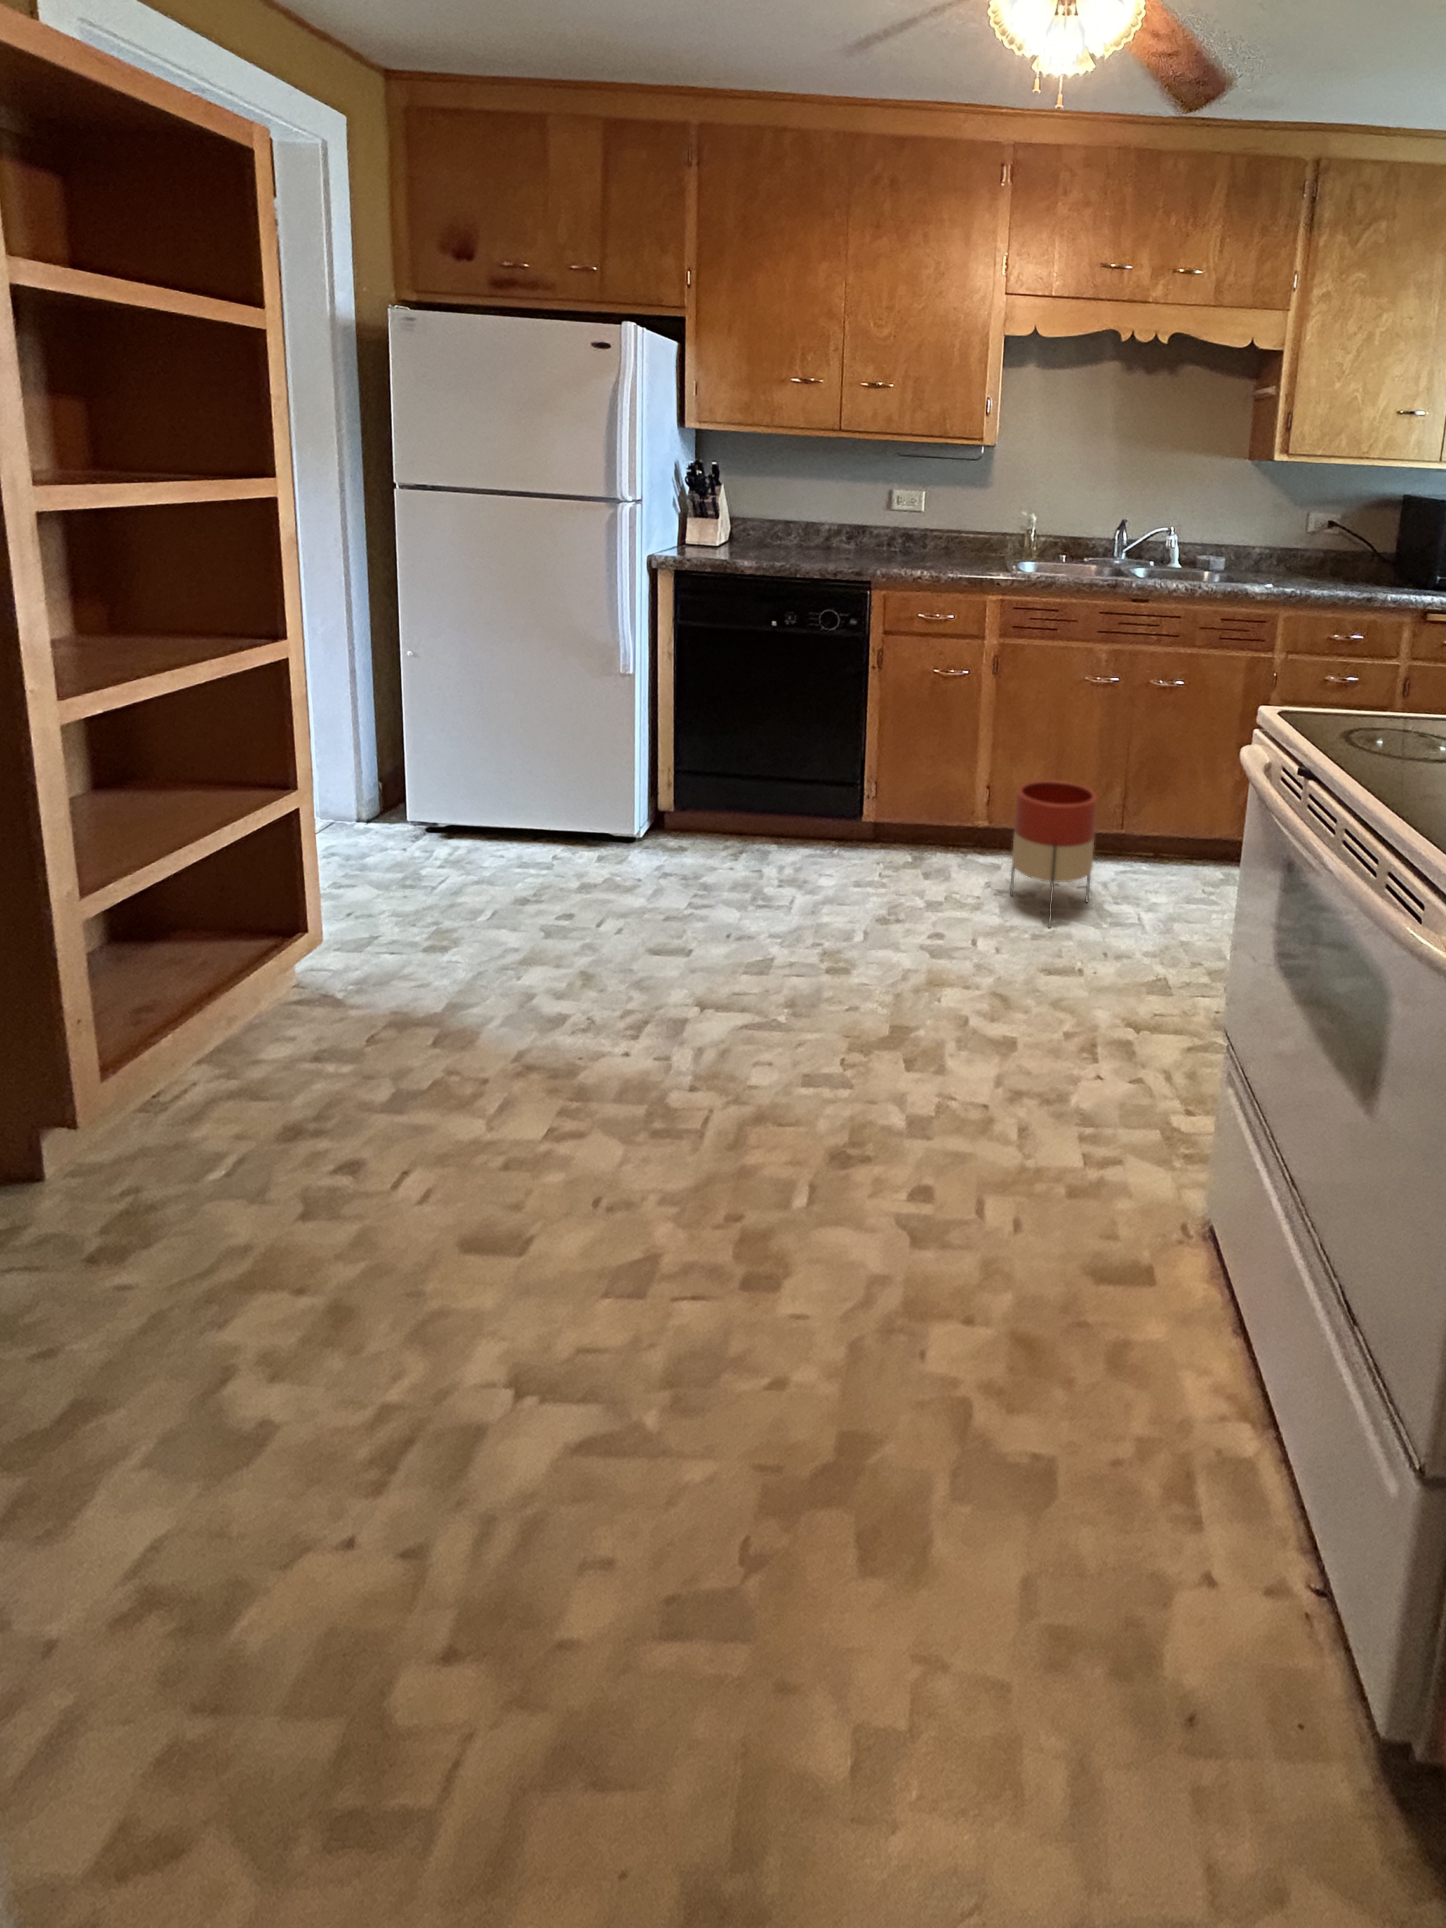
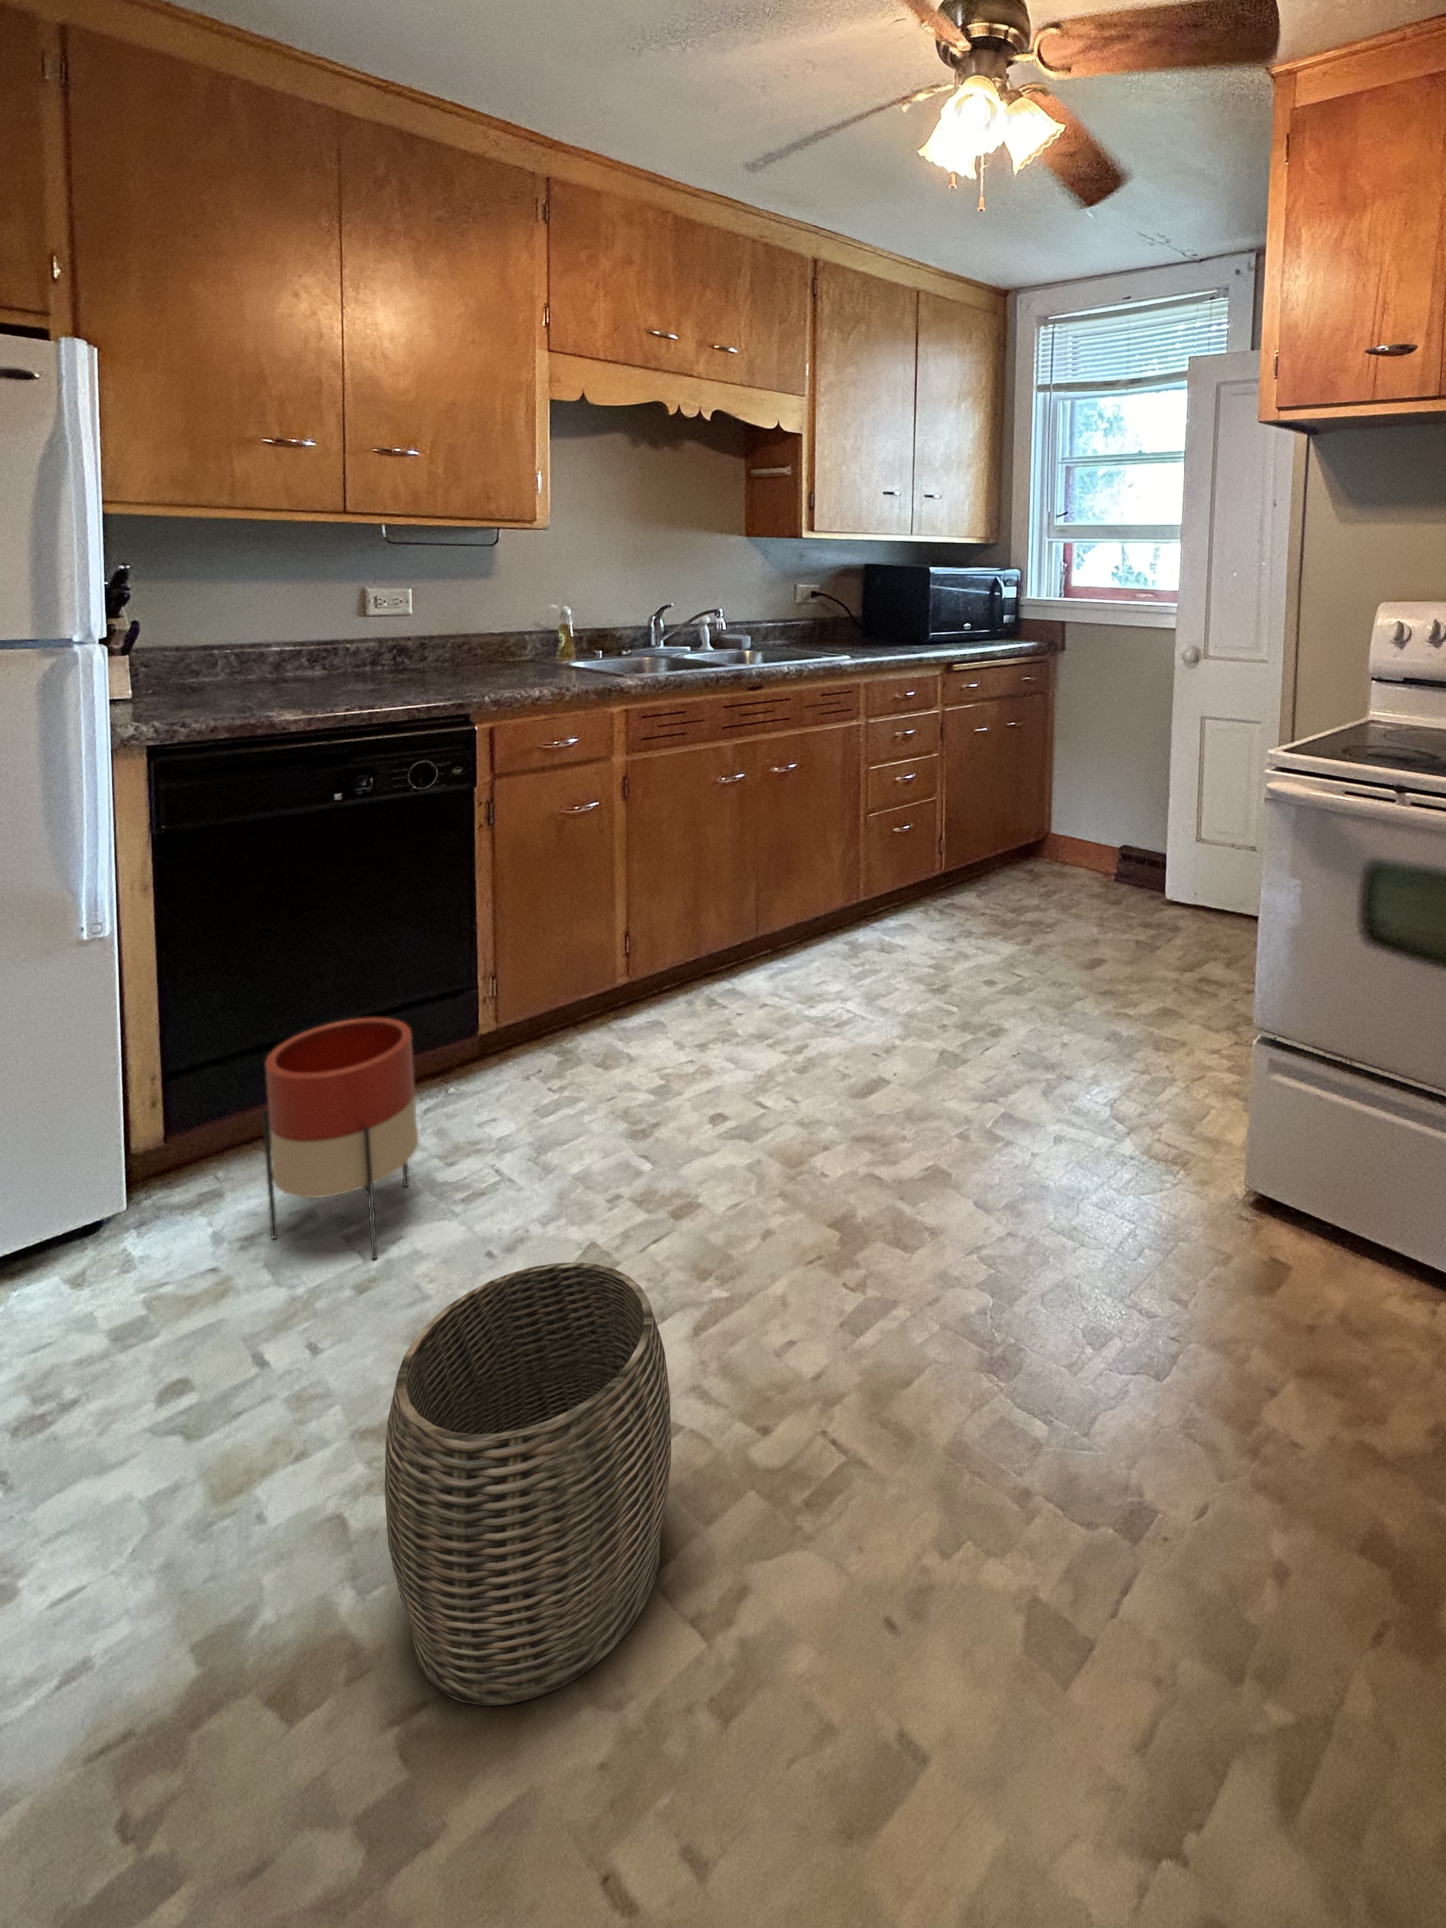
woven basket: none [957,922,1117,1140] -> present [385,1262,671,1705]

